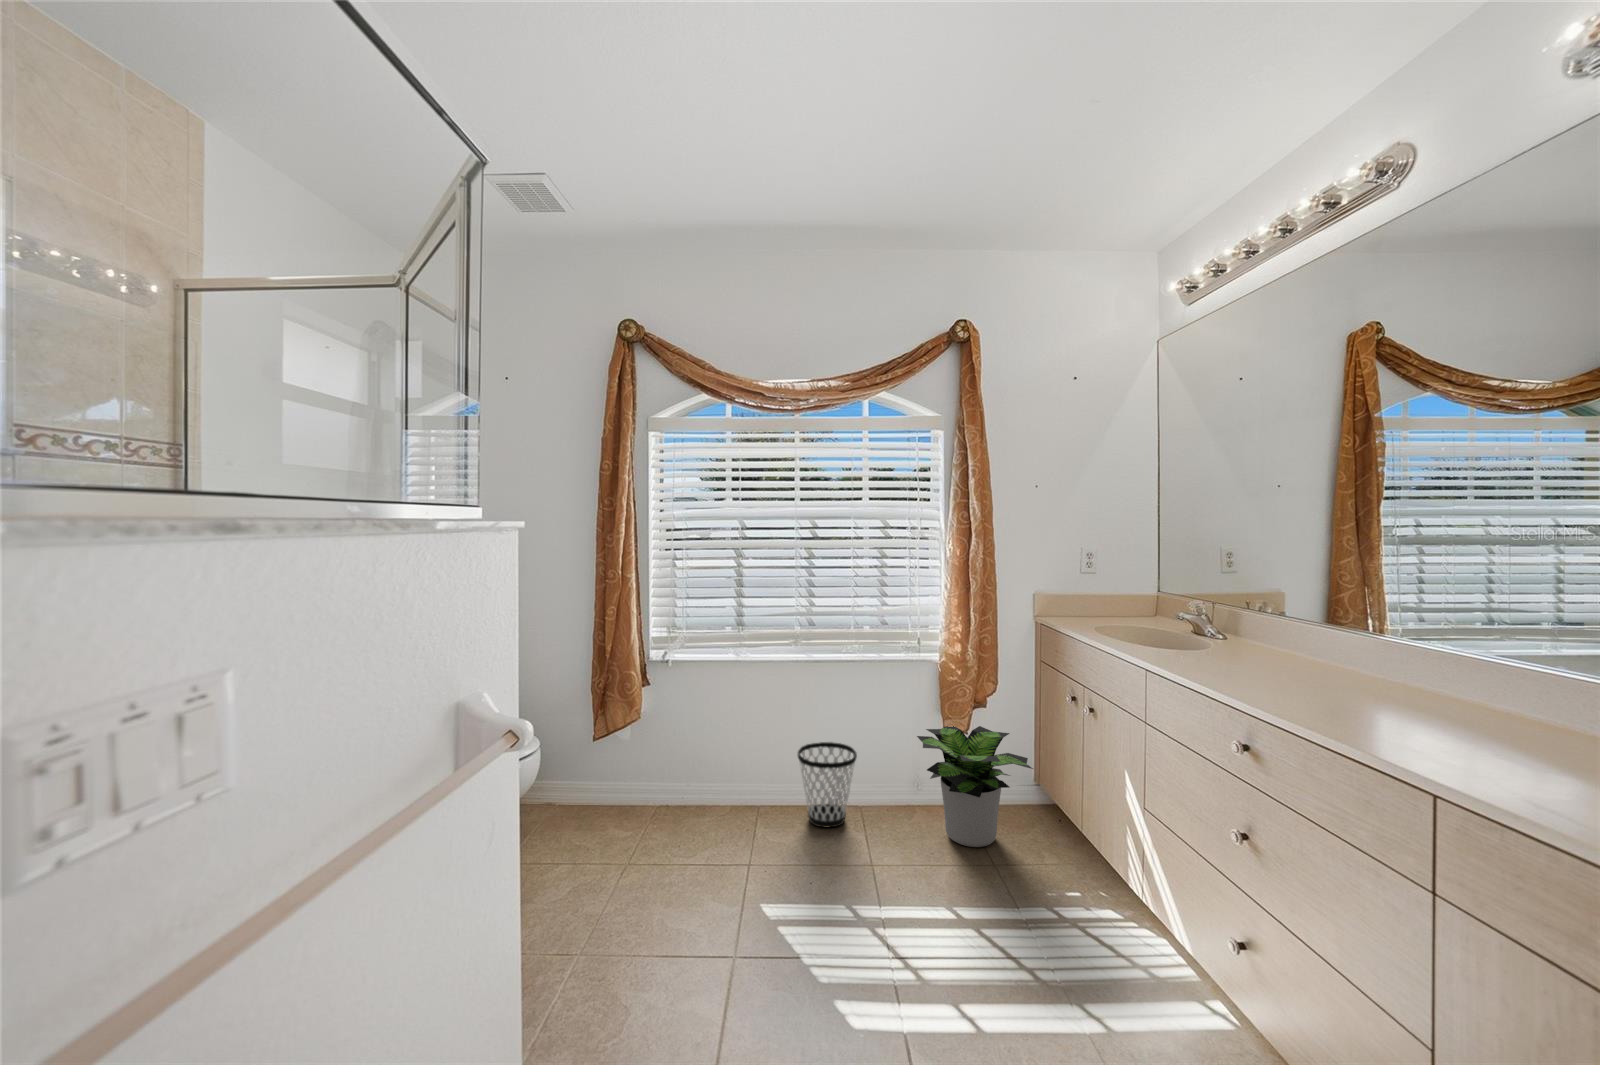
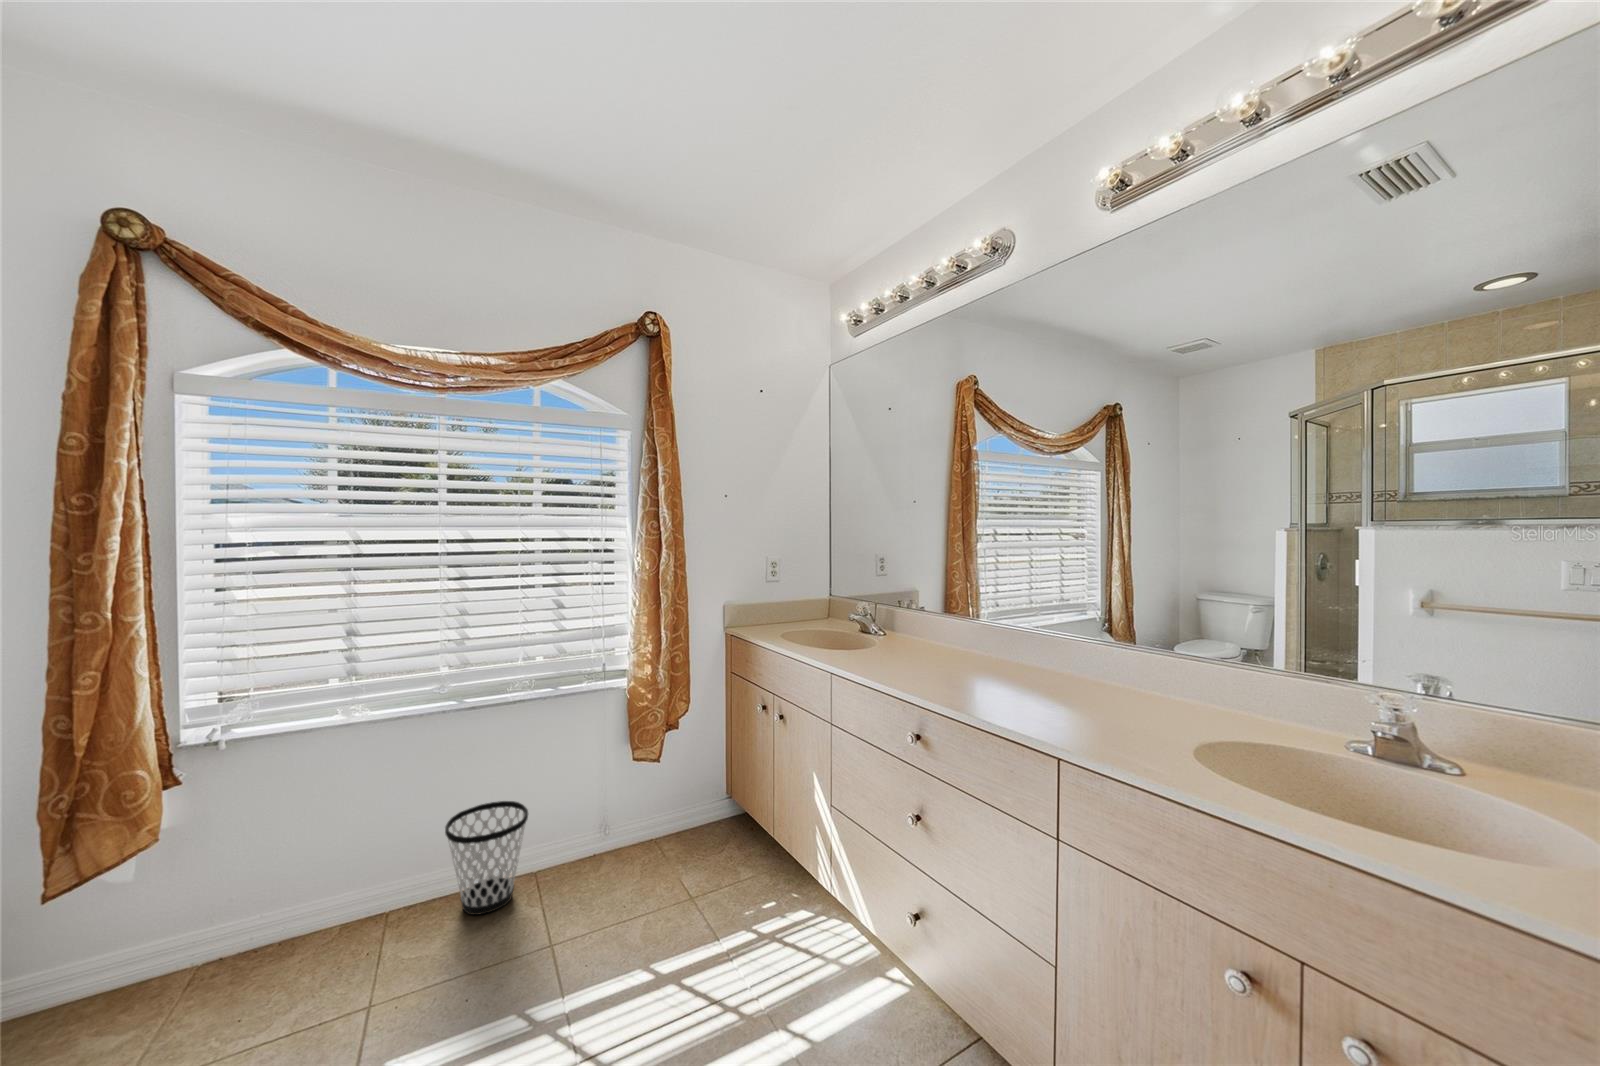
potted plant: present [917,726,1033,847] -> none [602,747,728,884]

